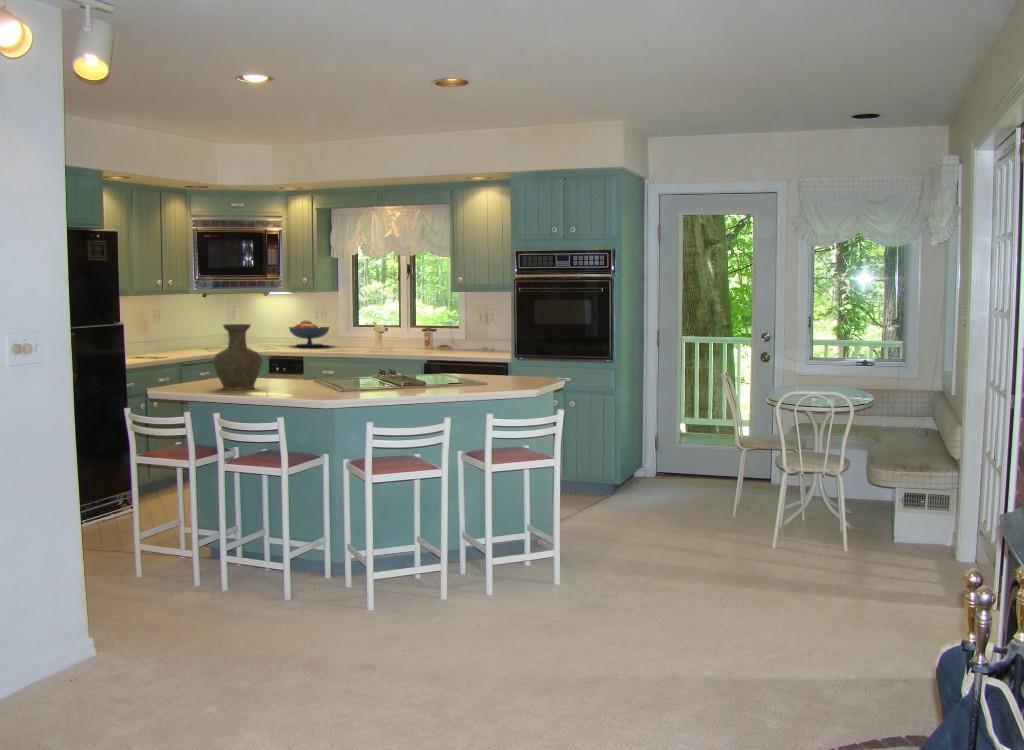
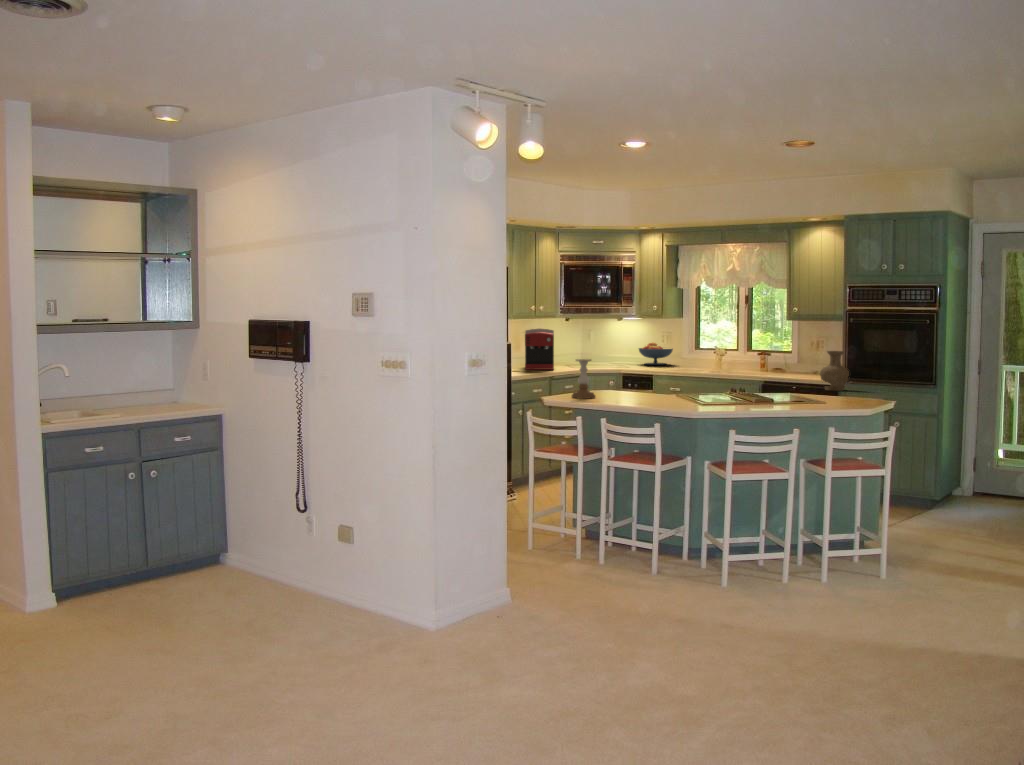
coffee maker: none [140,304,182,355] -> present [525,329,554,370]
vase: present [213,324,262,389] -> present [820,351,849,391]
candle holder: none [177,337,208,388] -> present [572,359,595,399]

